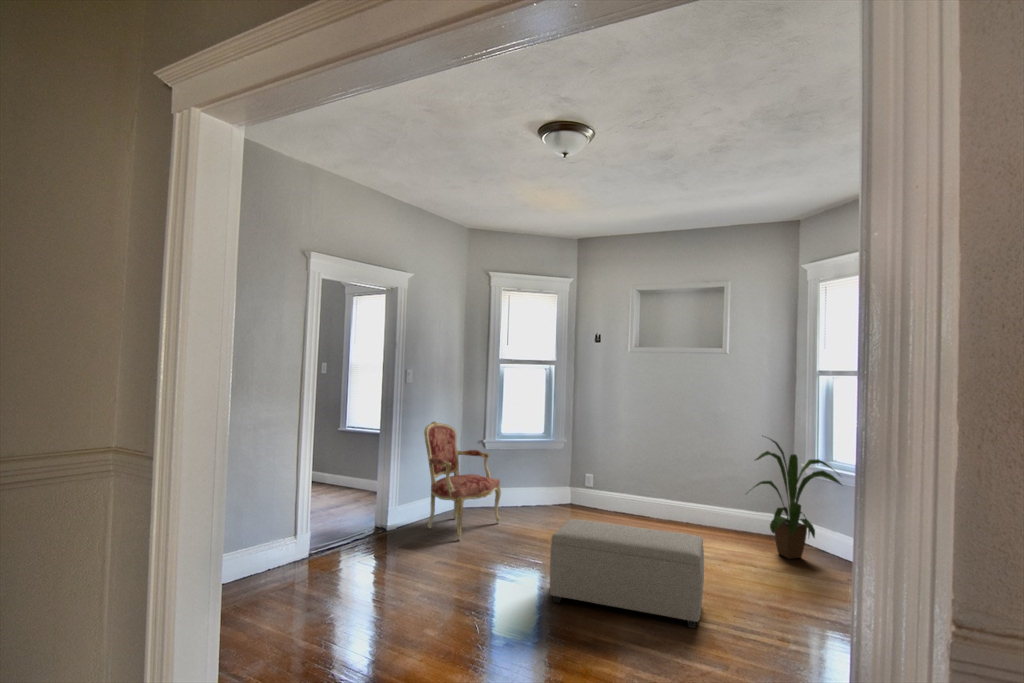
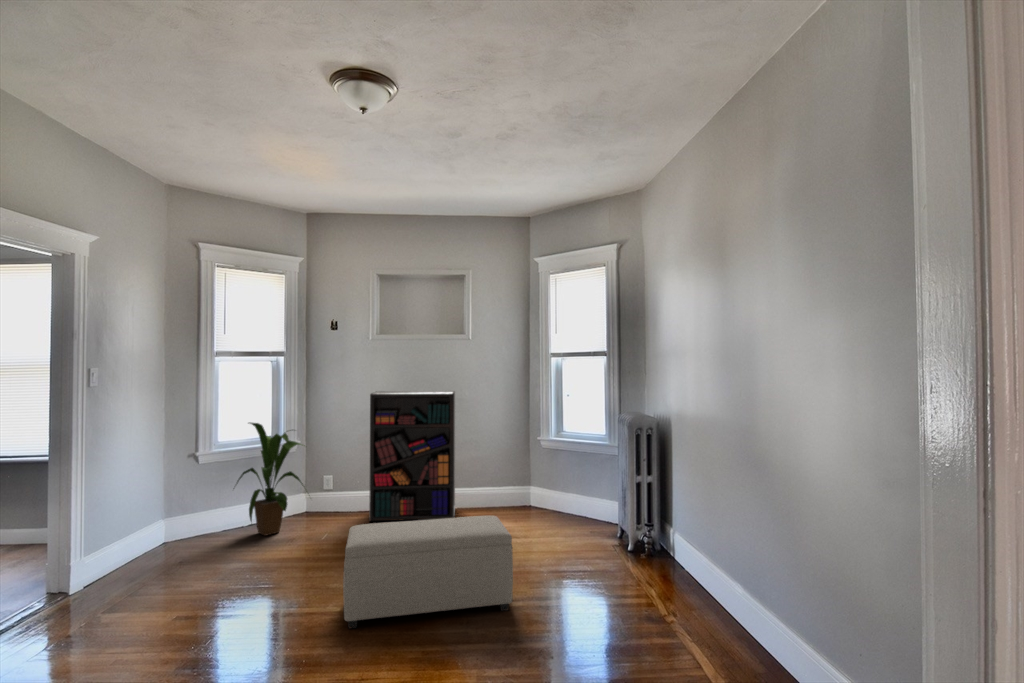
bookshelf: none [619,401,710,536] -> present [369,391,455,521]
armchair: present [424,422,501,540] -> none [112,434,228,587]
house plant: present [754,439,841,559] -> present [237,423,303,536]

